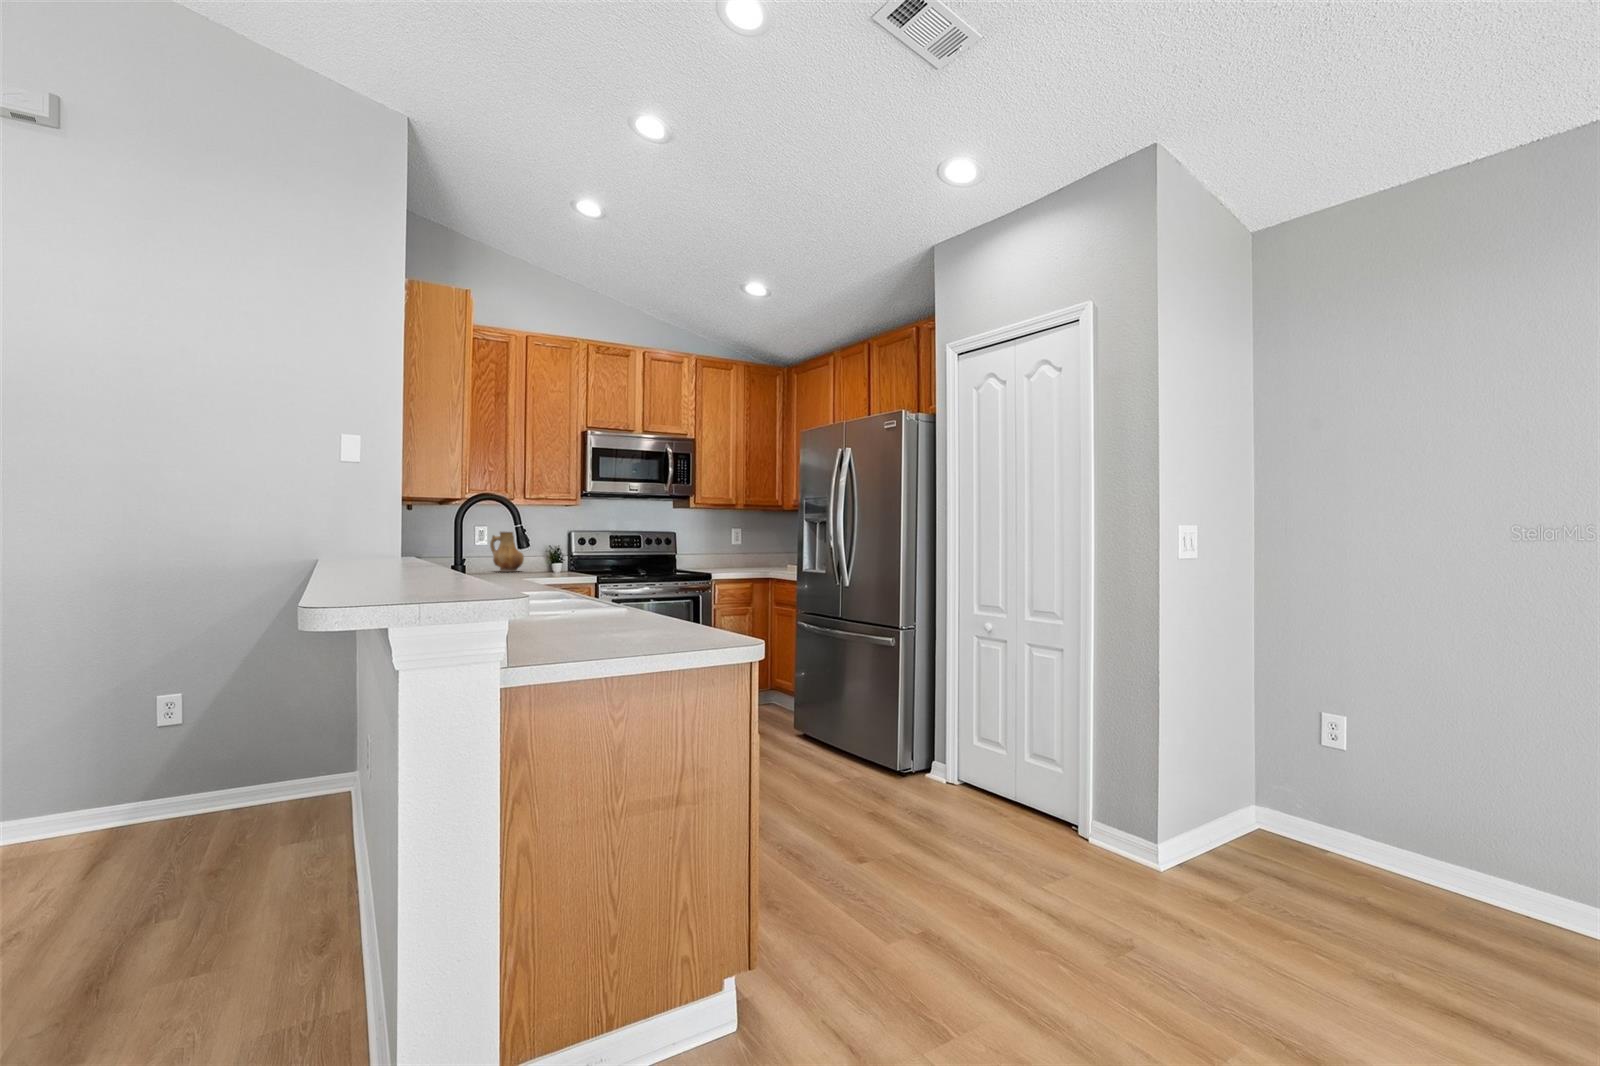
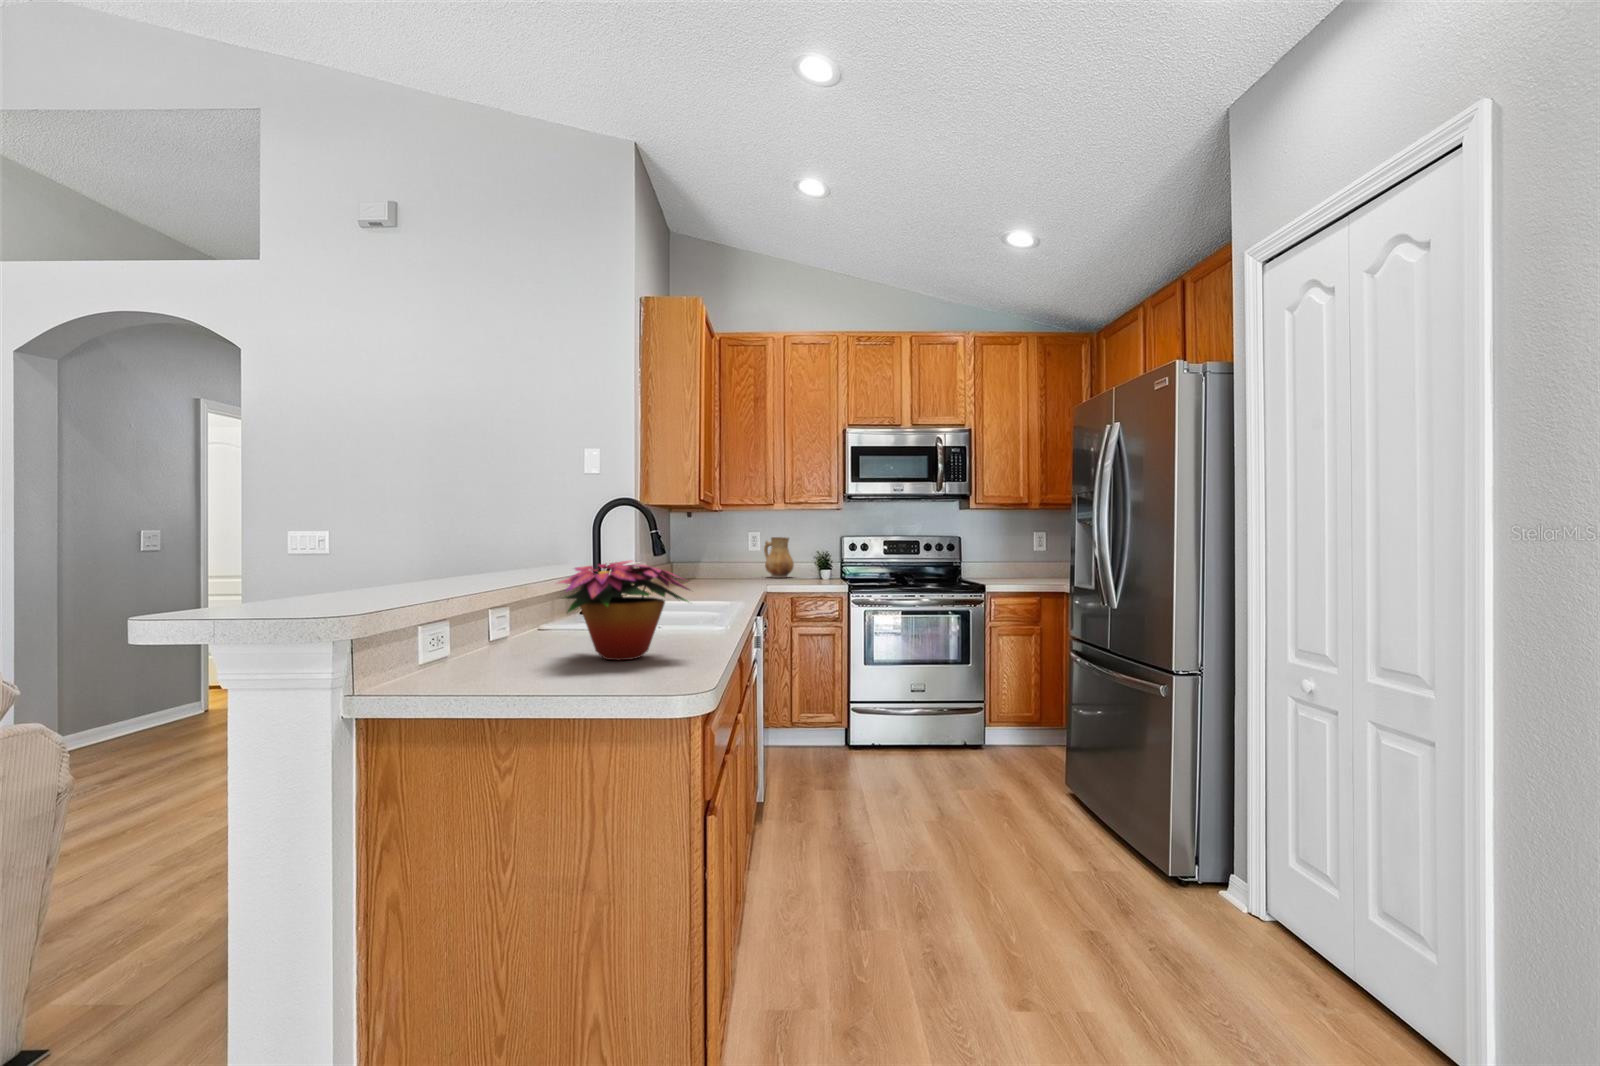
flower arrangement: none [562,549,690,635] -> present [559,561,690,660]

